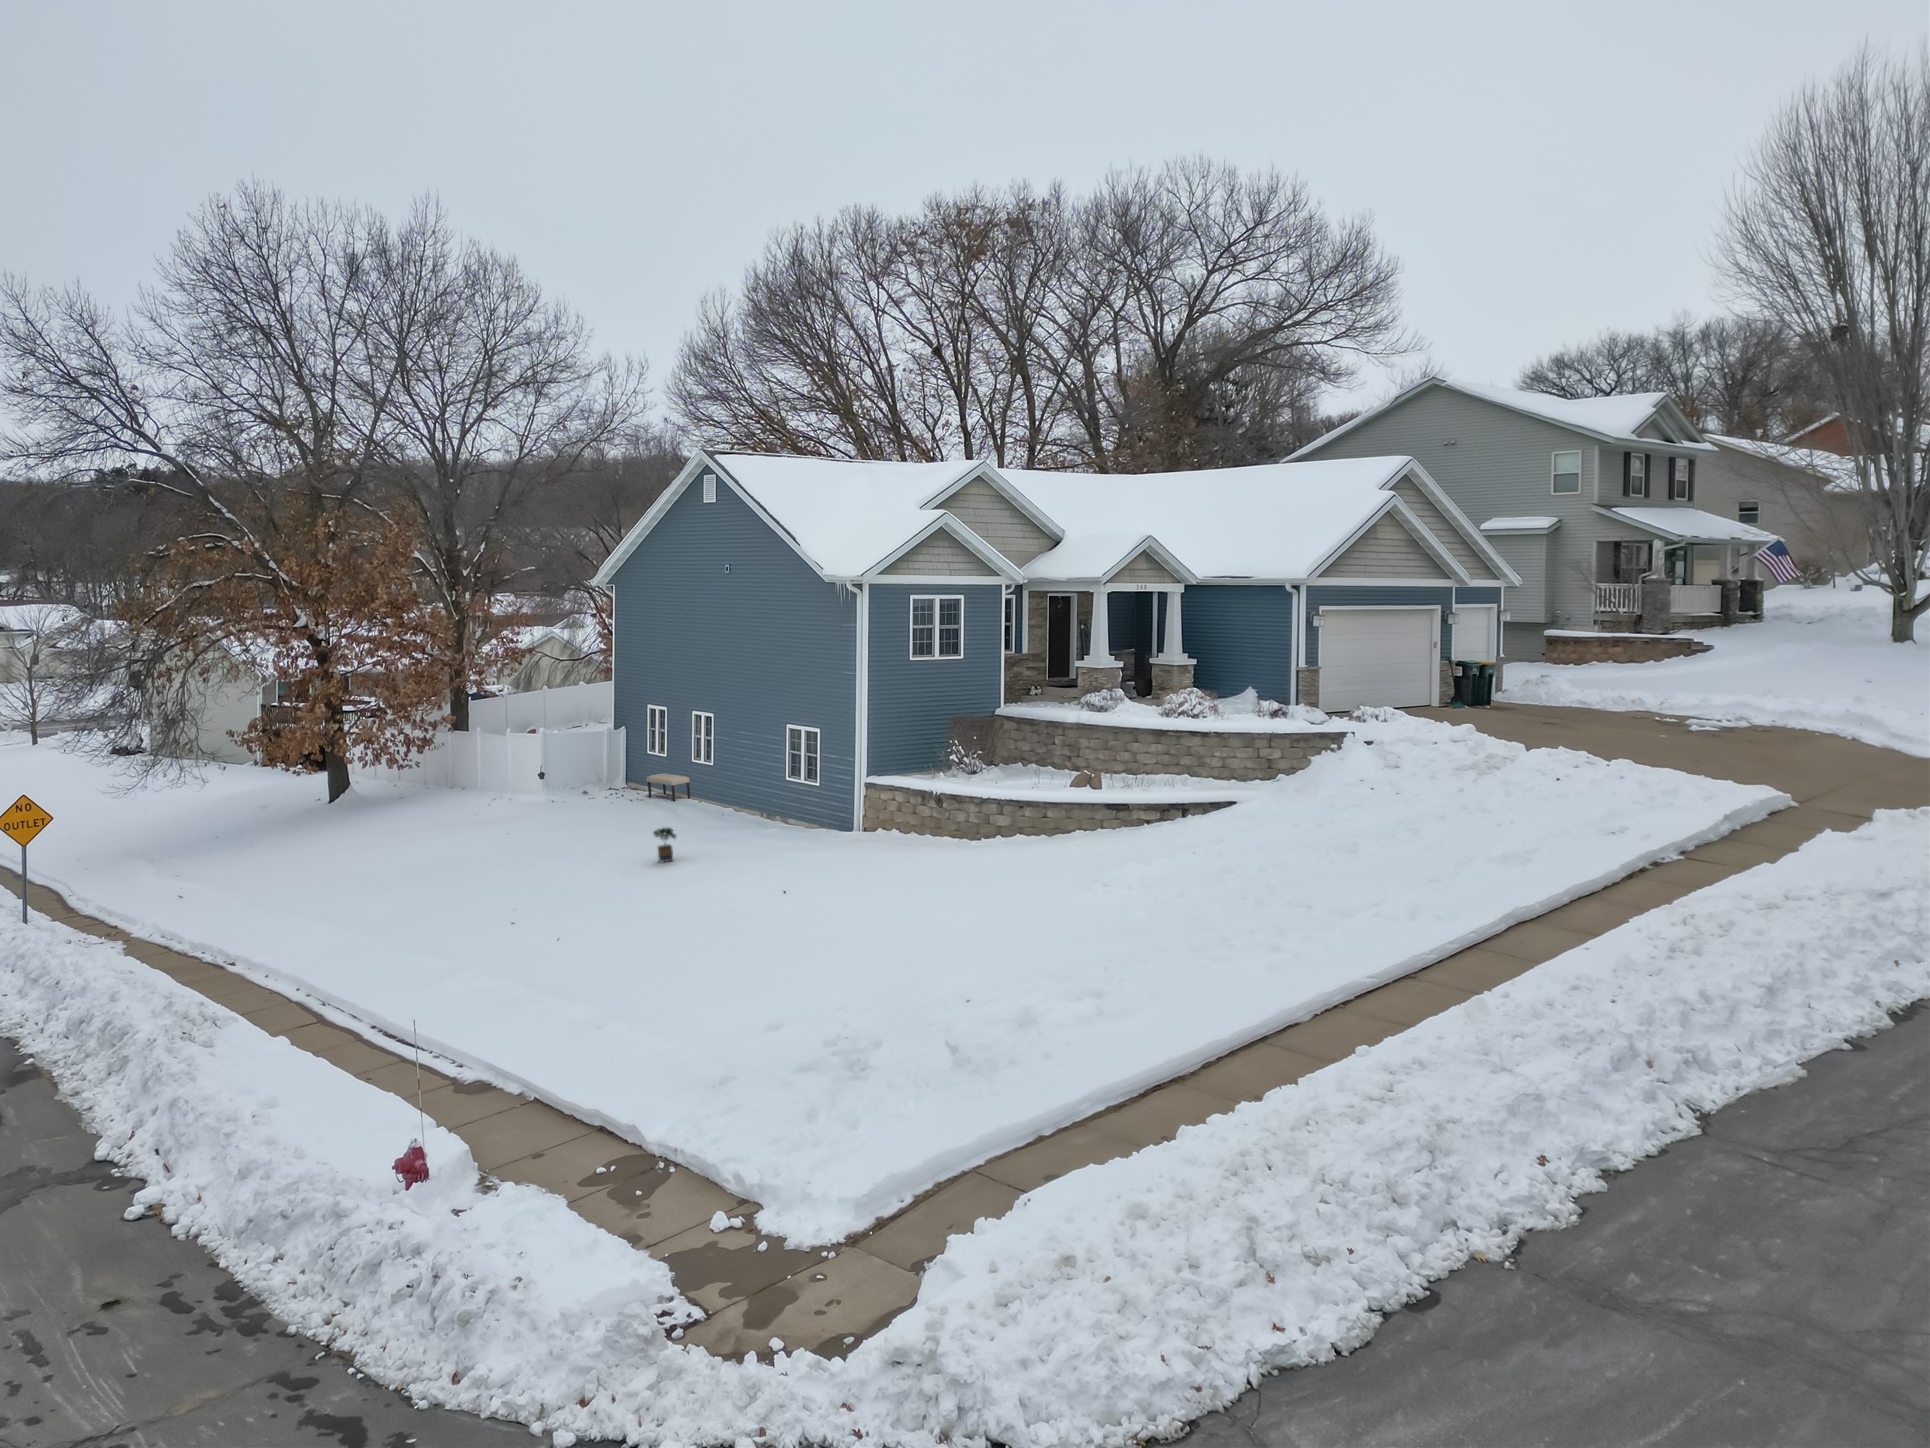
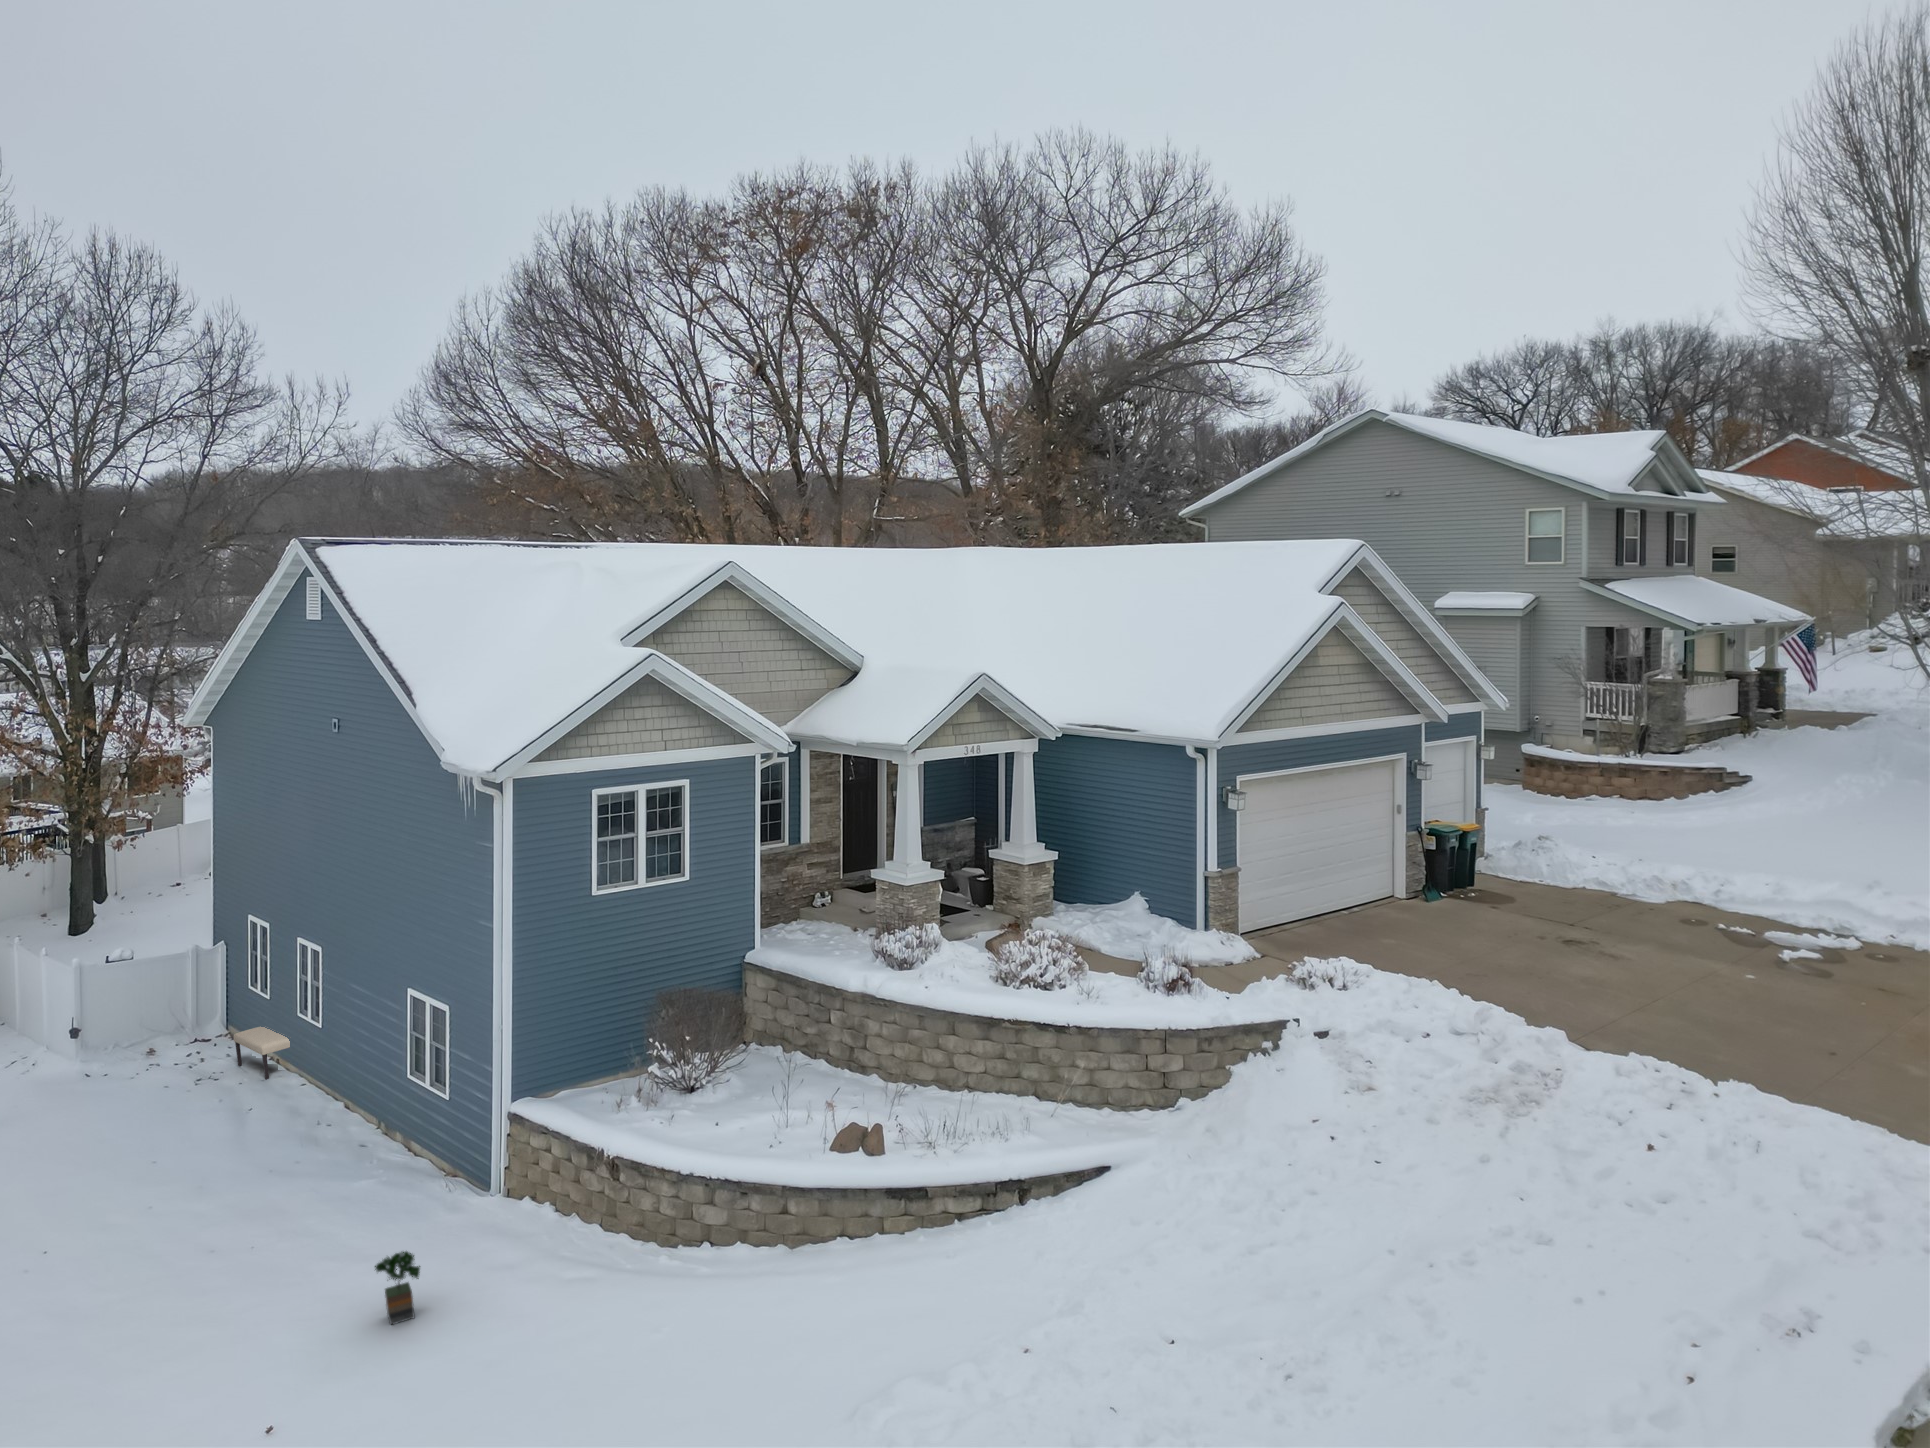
potted tree: present [654,827,676,862] -> present [375,1251,420,1325]

